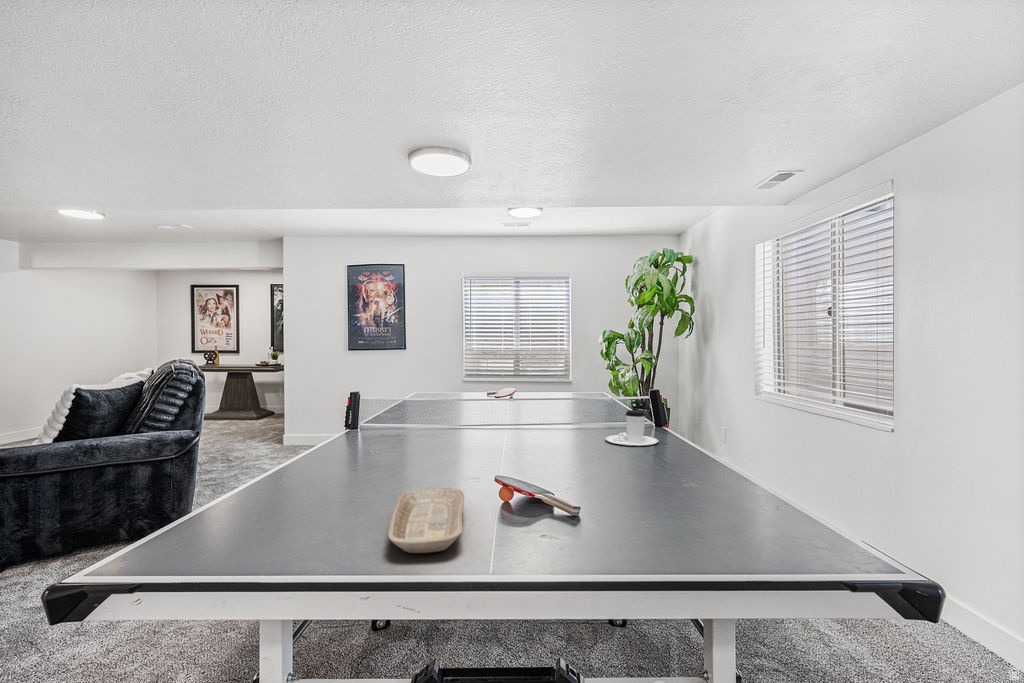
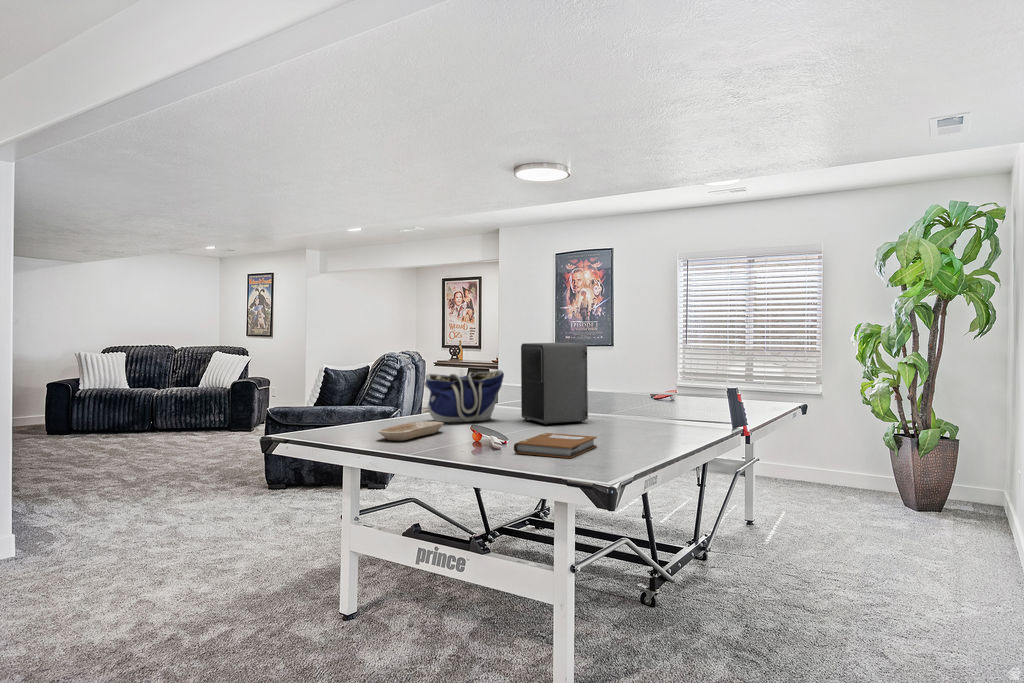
speaker: none [502,351,594,467] -> present [521,343,588,426]
tote bag: none [371,391,485,478] -> present [424,370,504,422]
coffee cup: present [605,410,658,446] -> none [623,393,668,422]
notebook: none [675,497,836,559] -> present [514,433,597,458]

